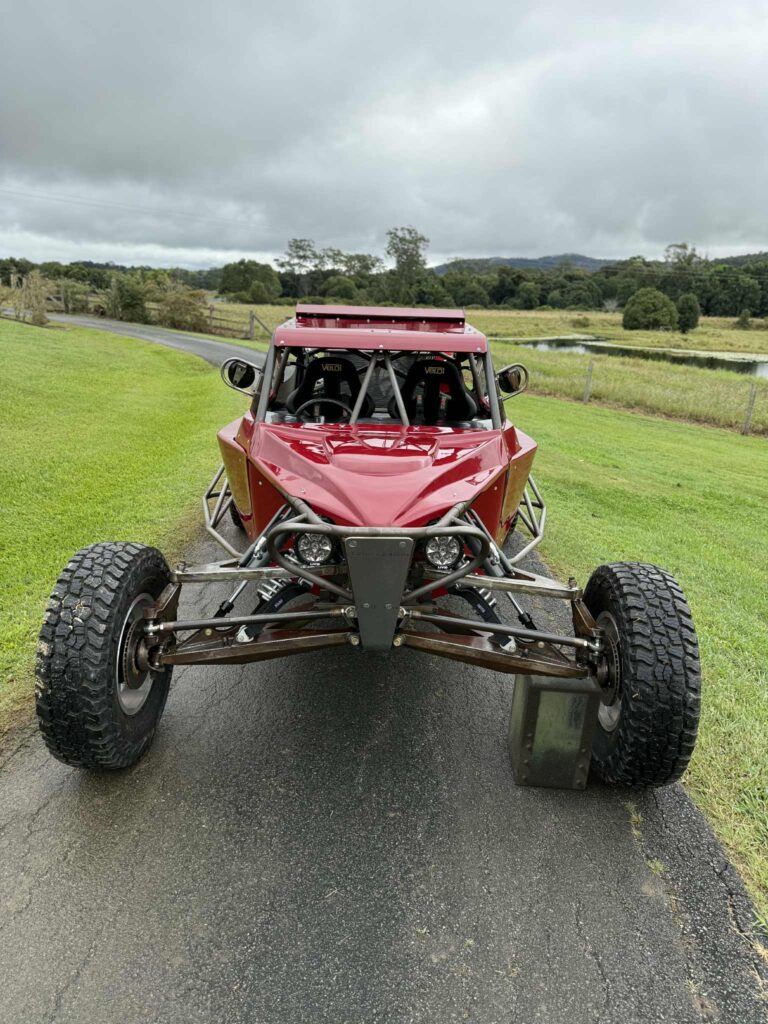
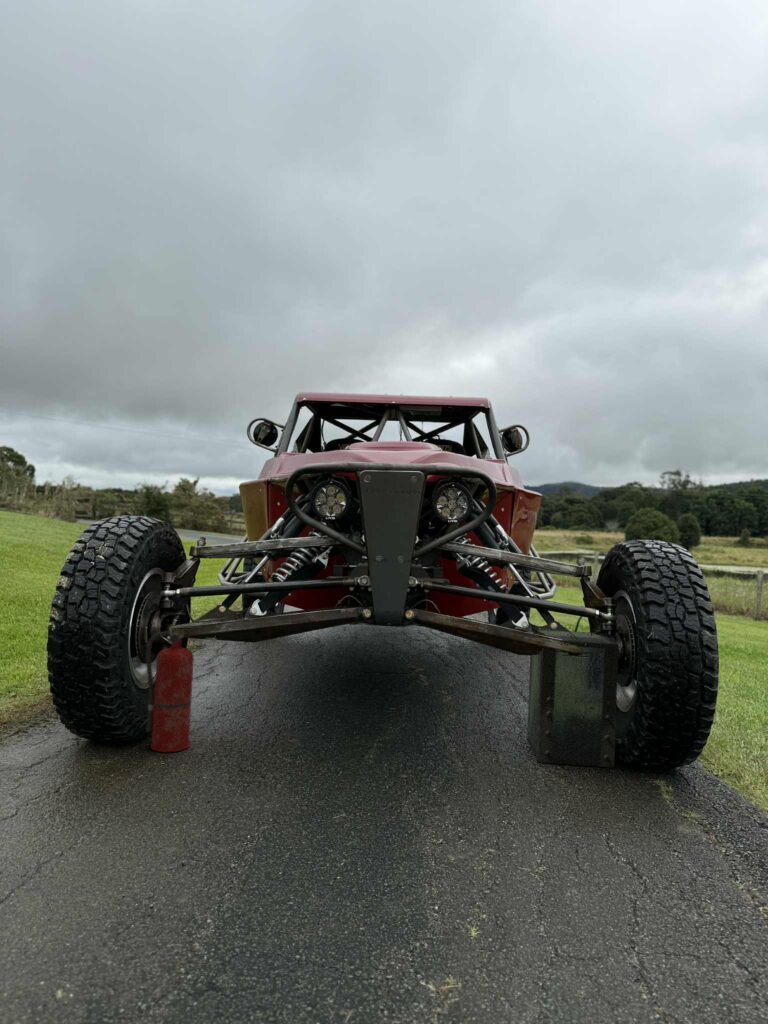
fire extinguisher: none [137,671,206,788] -> present [146,623,216,752]

